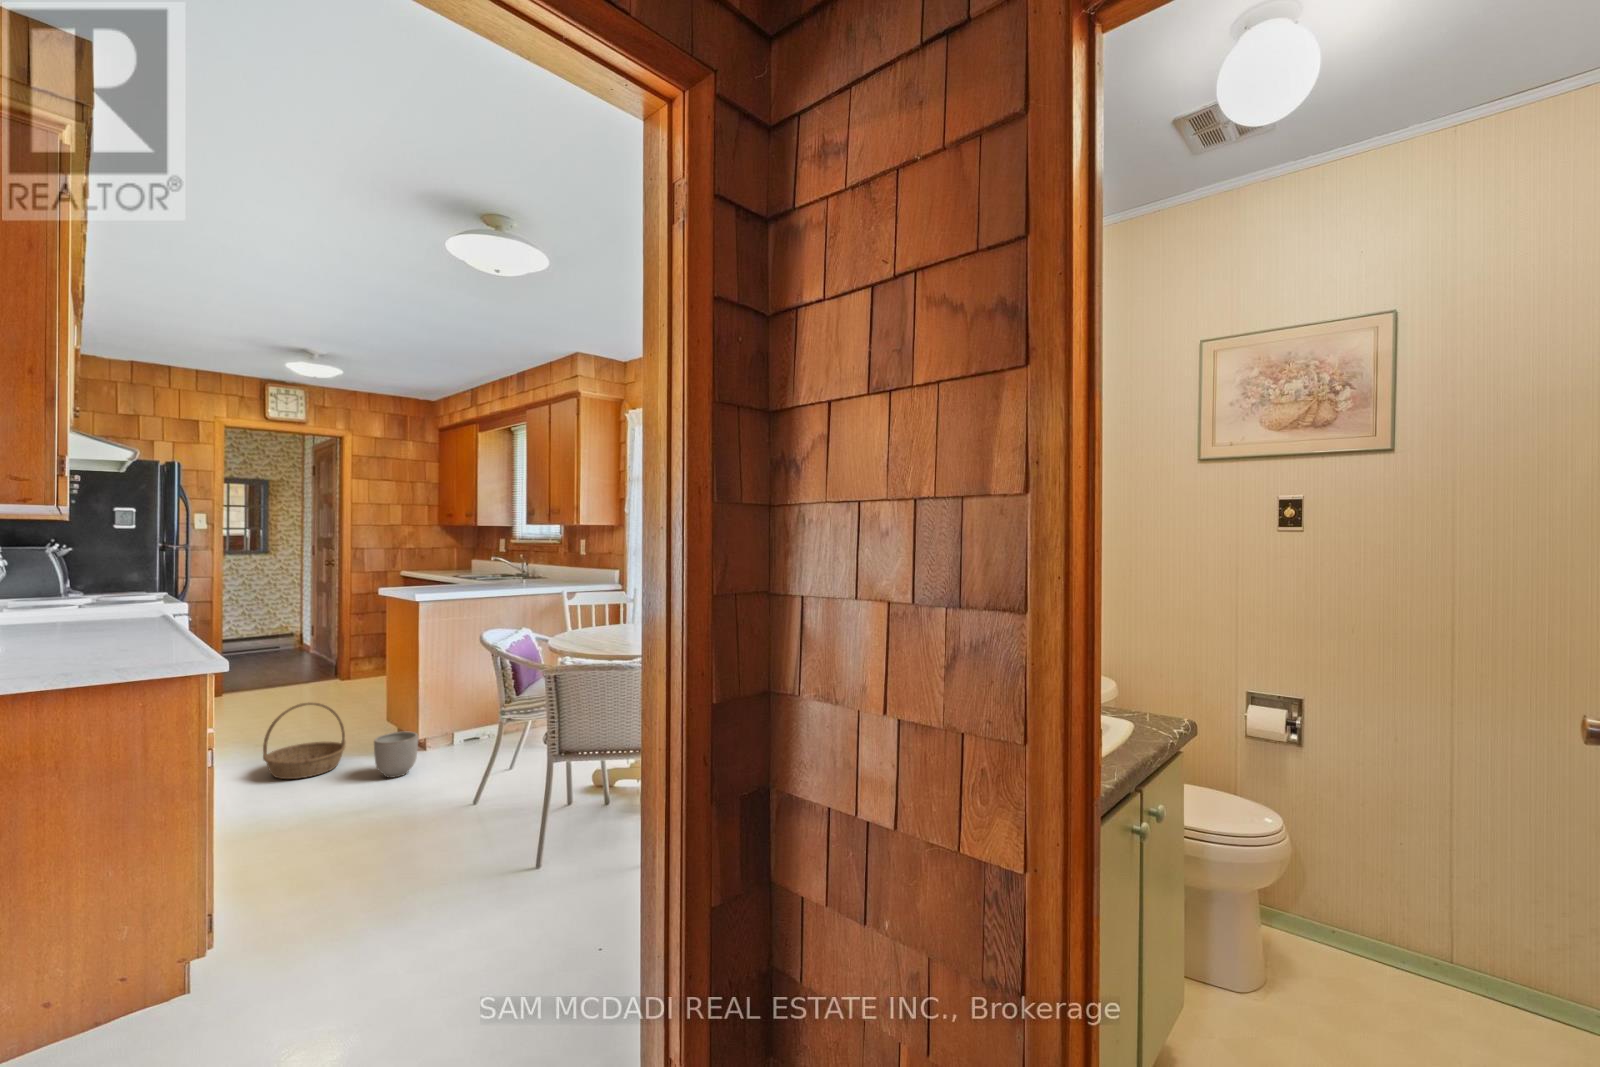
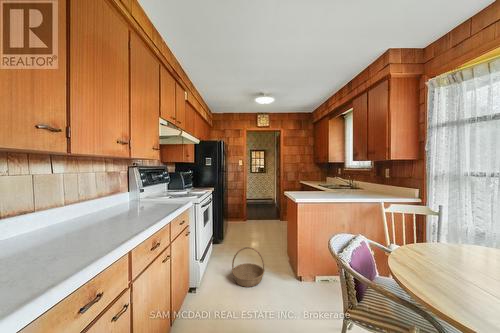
planter: present [374,732,418,778] -> none [272,277,294,307]

